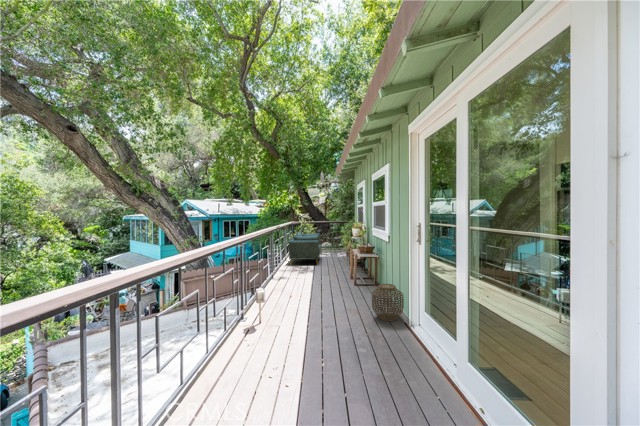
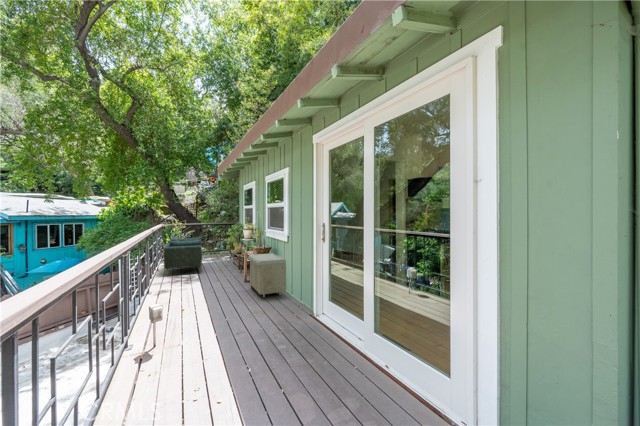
storage bench: none [353,252,387,295] -> present [249,253,286,297]
woven basket: present [372,284,404,321] -> none [279,282,309,317]

